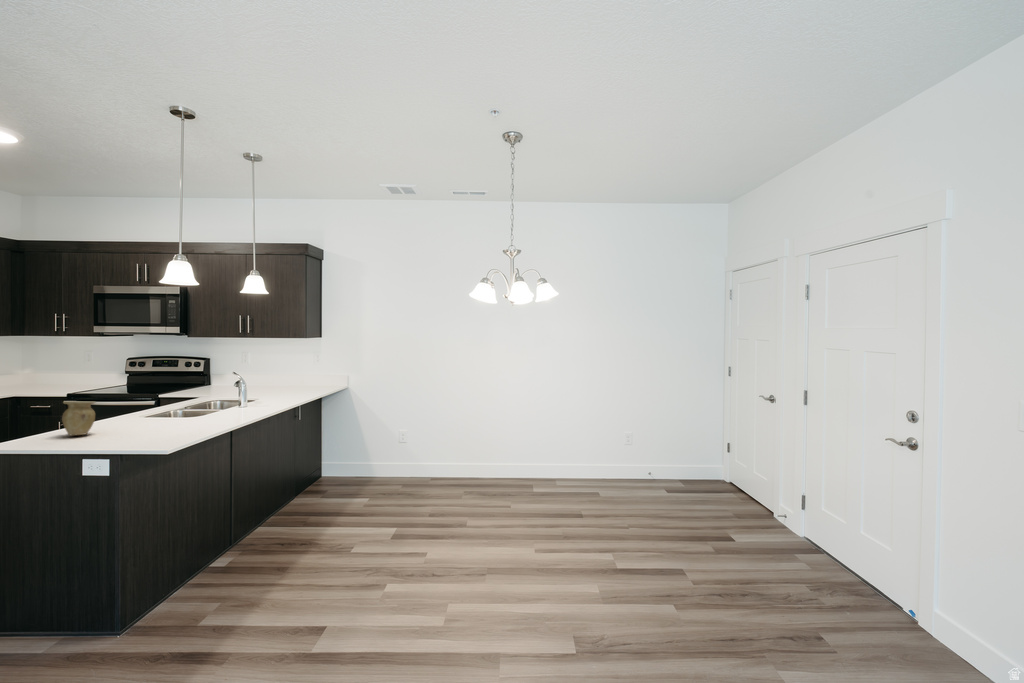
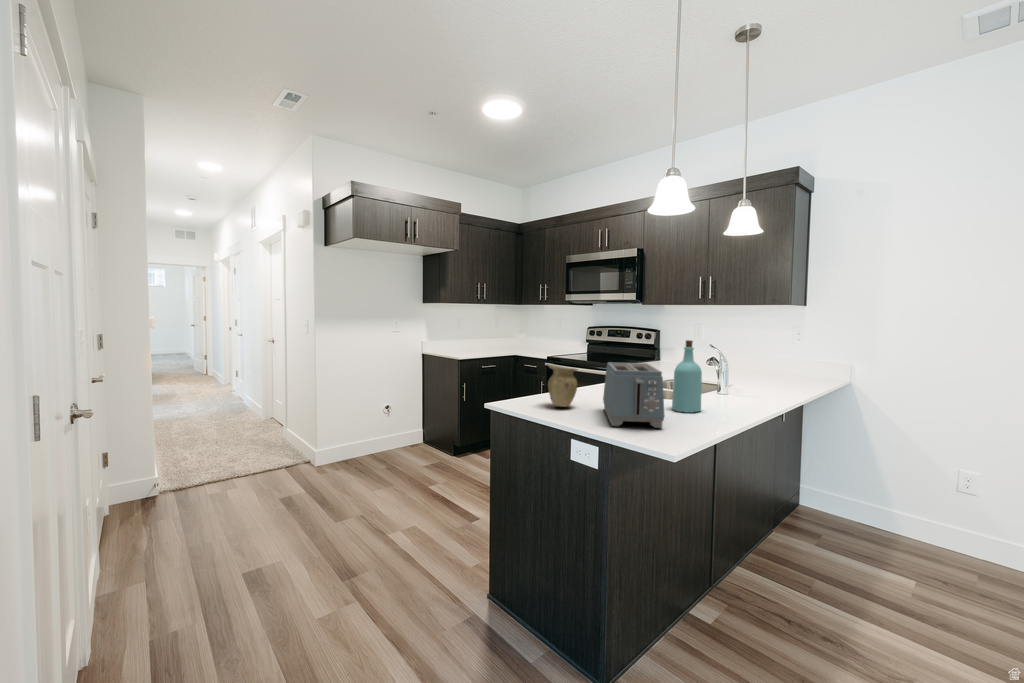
bottle: none [188,373,213,426] -> present [672,340,702,412]
toaster: none [122,392,171,442] -> present [603,362,665,428]

